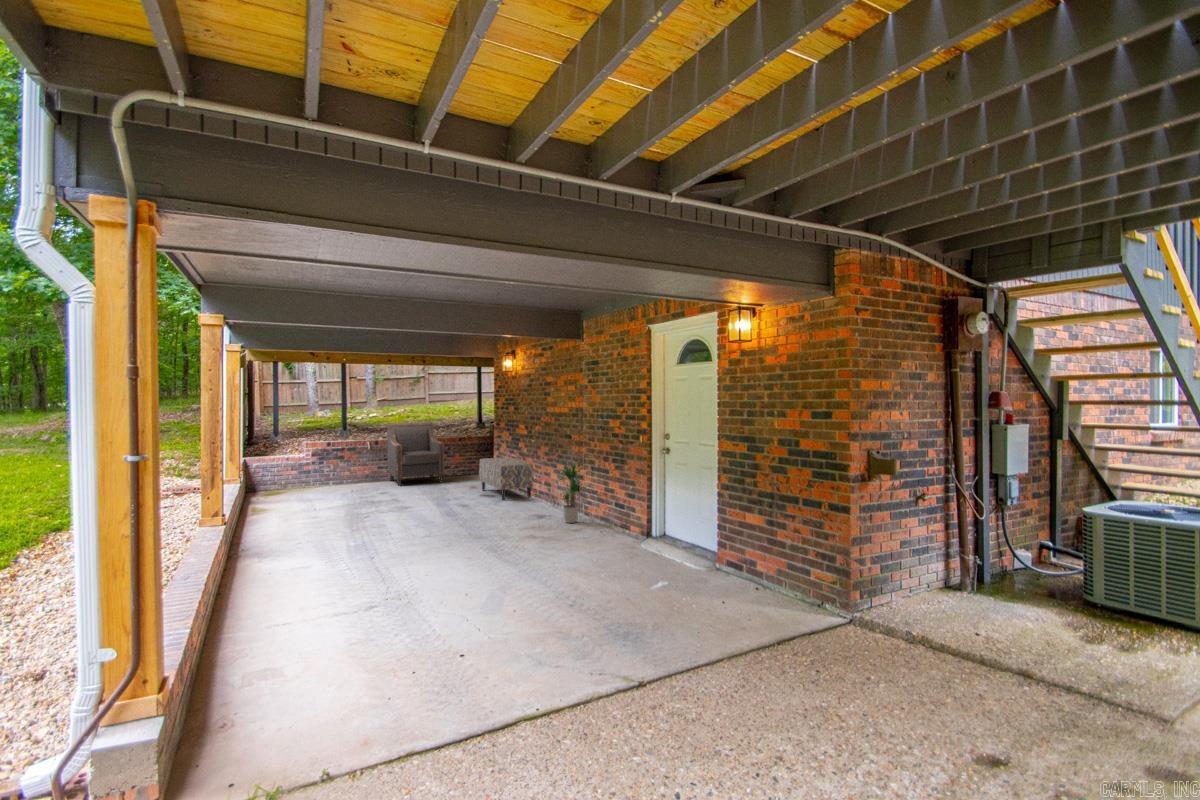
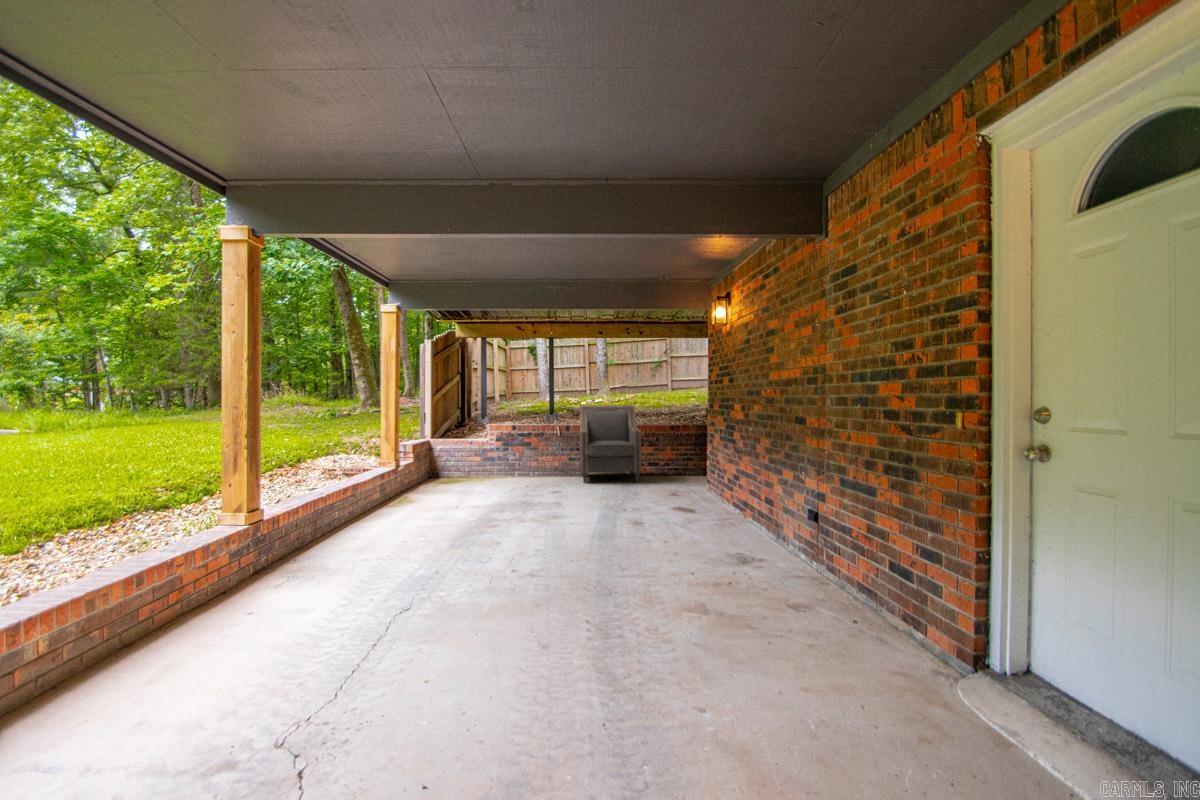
bench: present [479,457,534,500] -> none [676,453,747,519]
potted plant: present [560,463,581,523] -> none [758,462,835,586]

